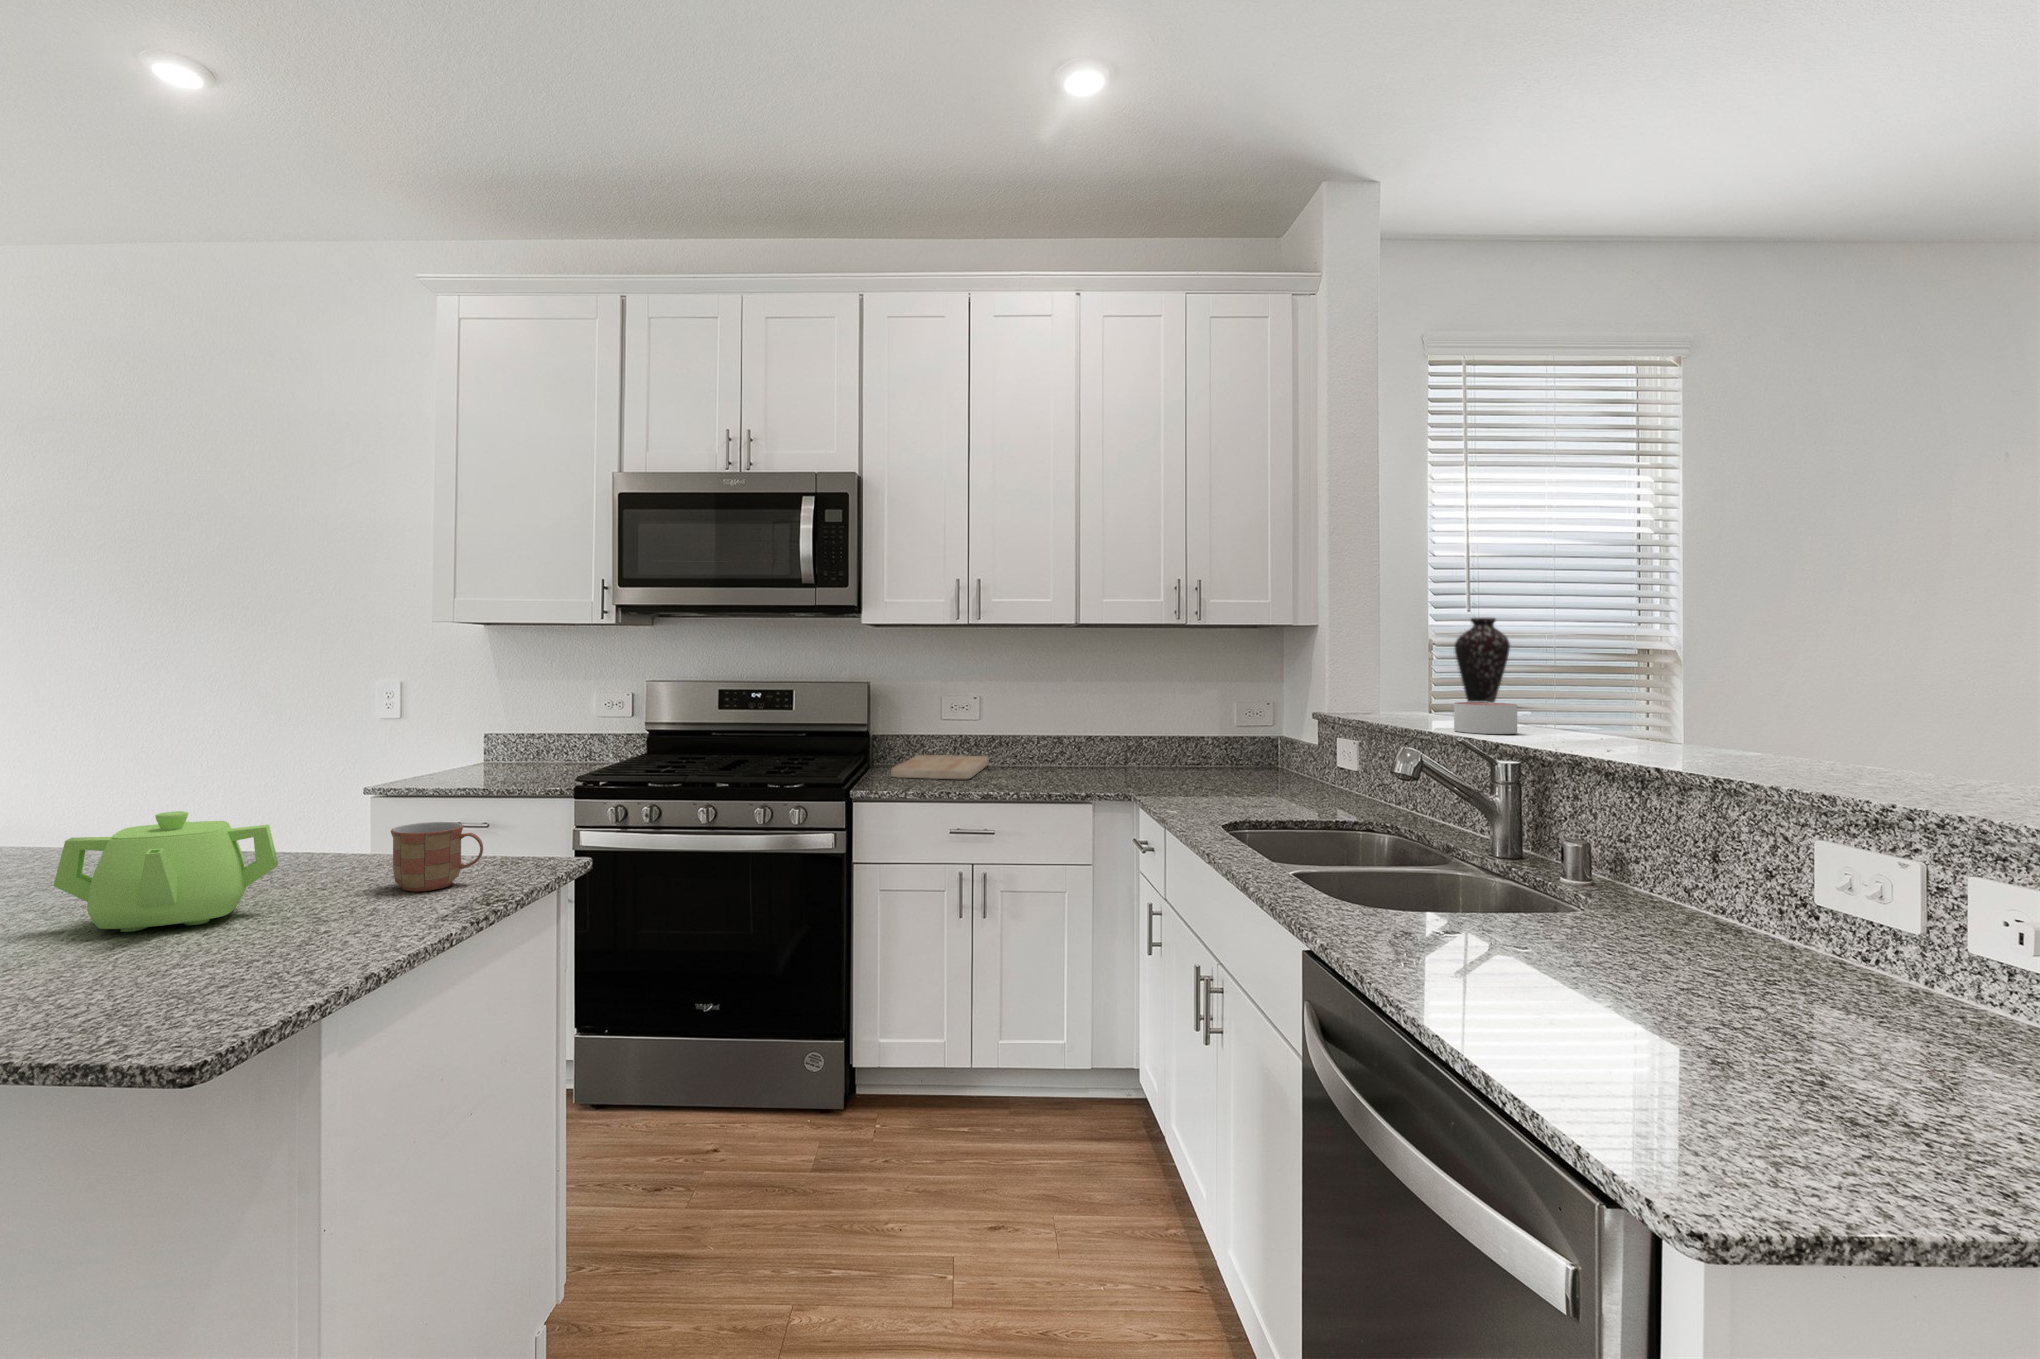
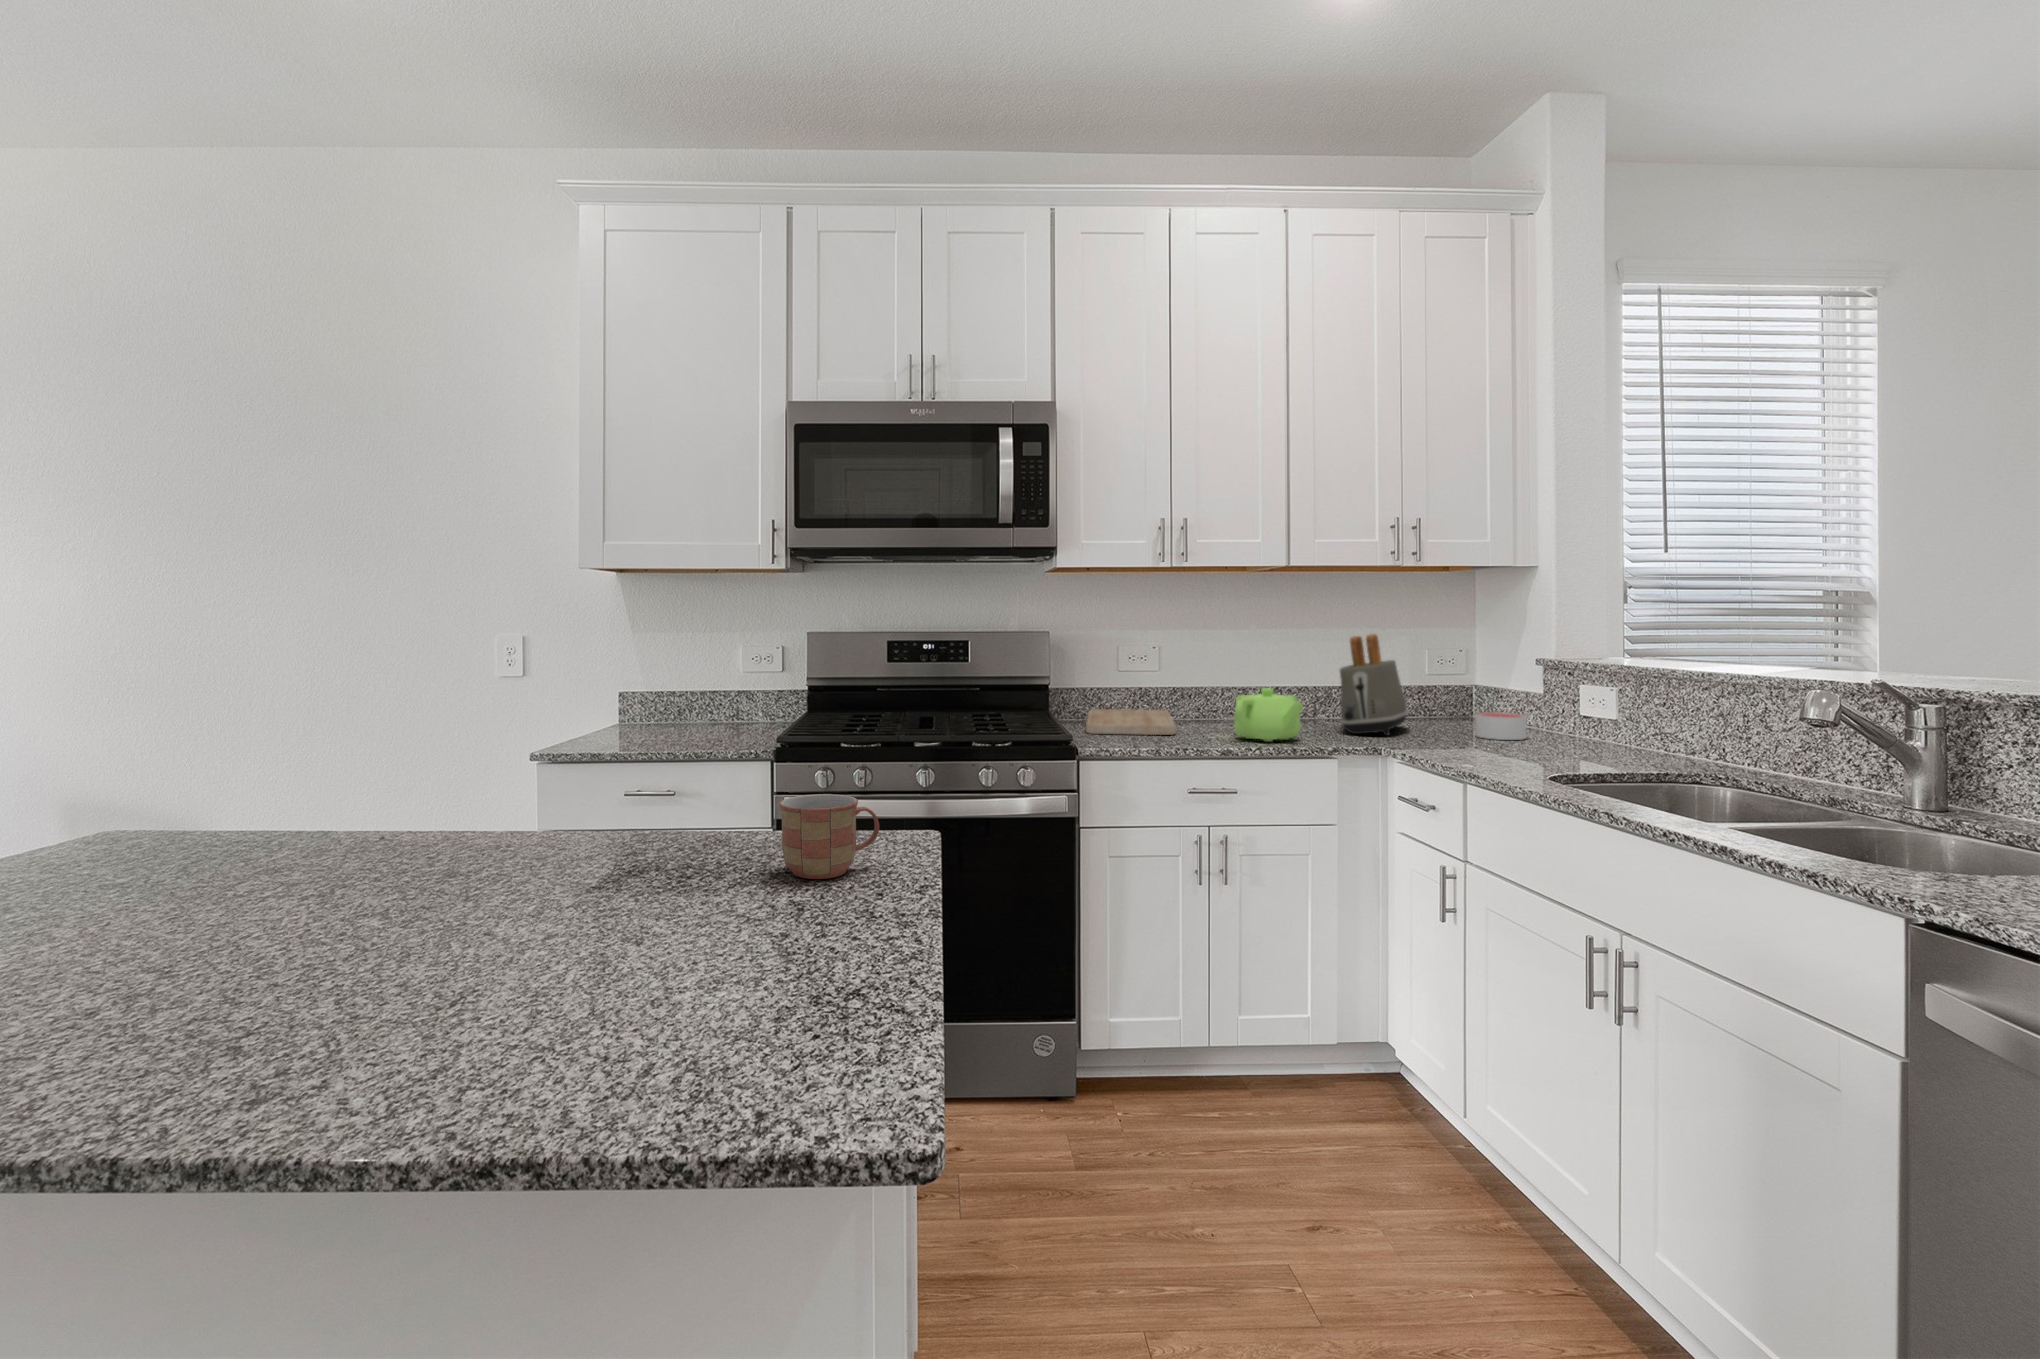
vase: present [1455,618,1510,702] -> none [1646,556,1712,651]
toaster: none [1126,688,1199,783] -> present [1340,634,1408,735]
candle: present [1454,702,1517,734] -> present [1475,712,1527,740]
teapot: present [53,811,278,932] -> present [1234,688,1303,742]

